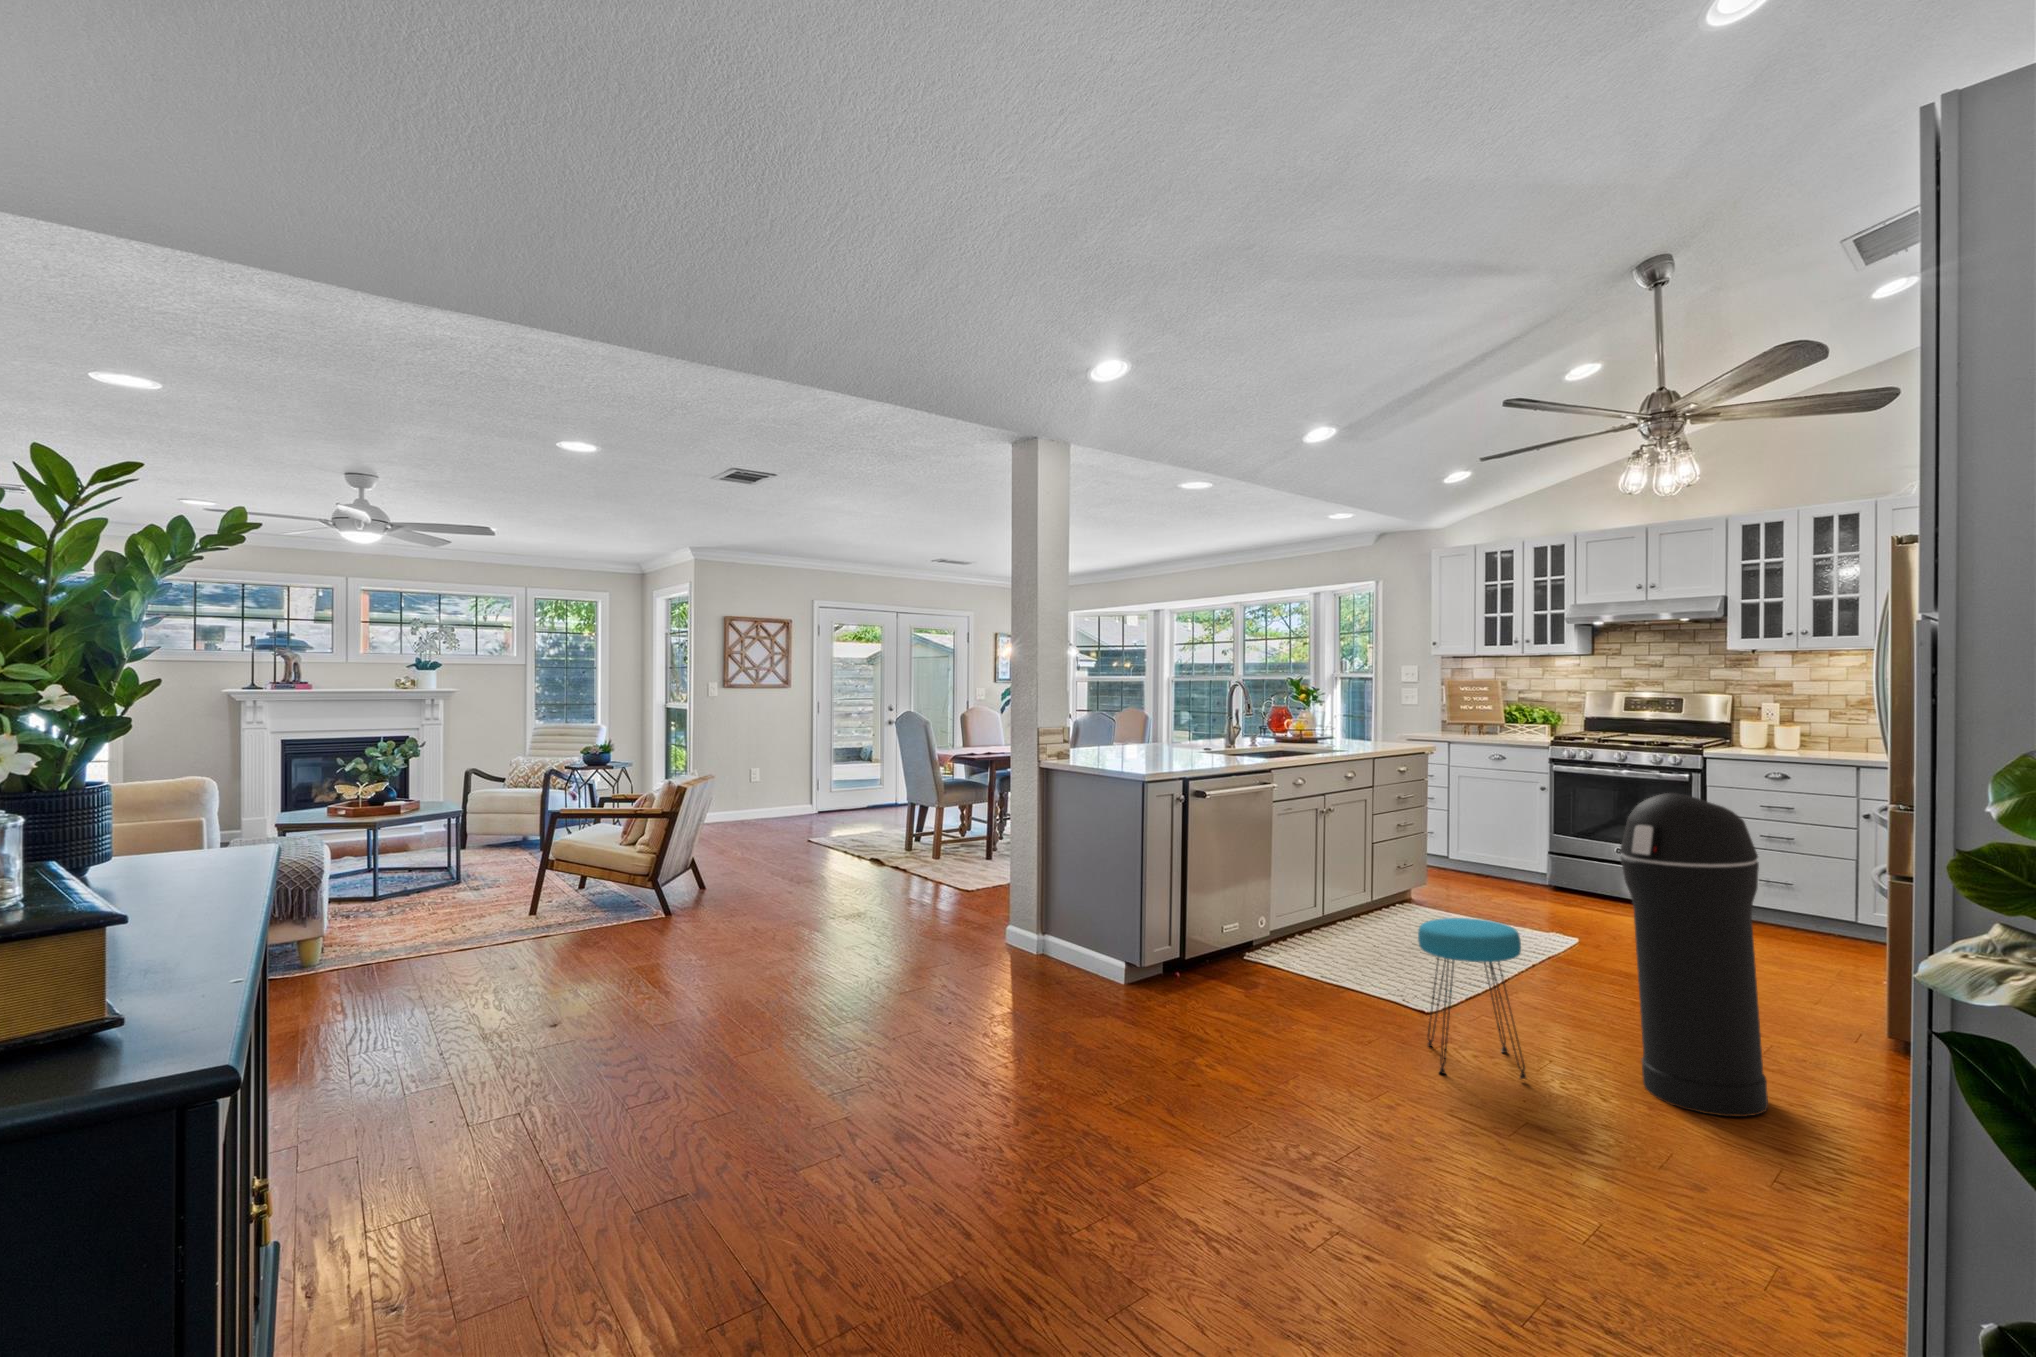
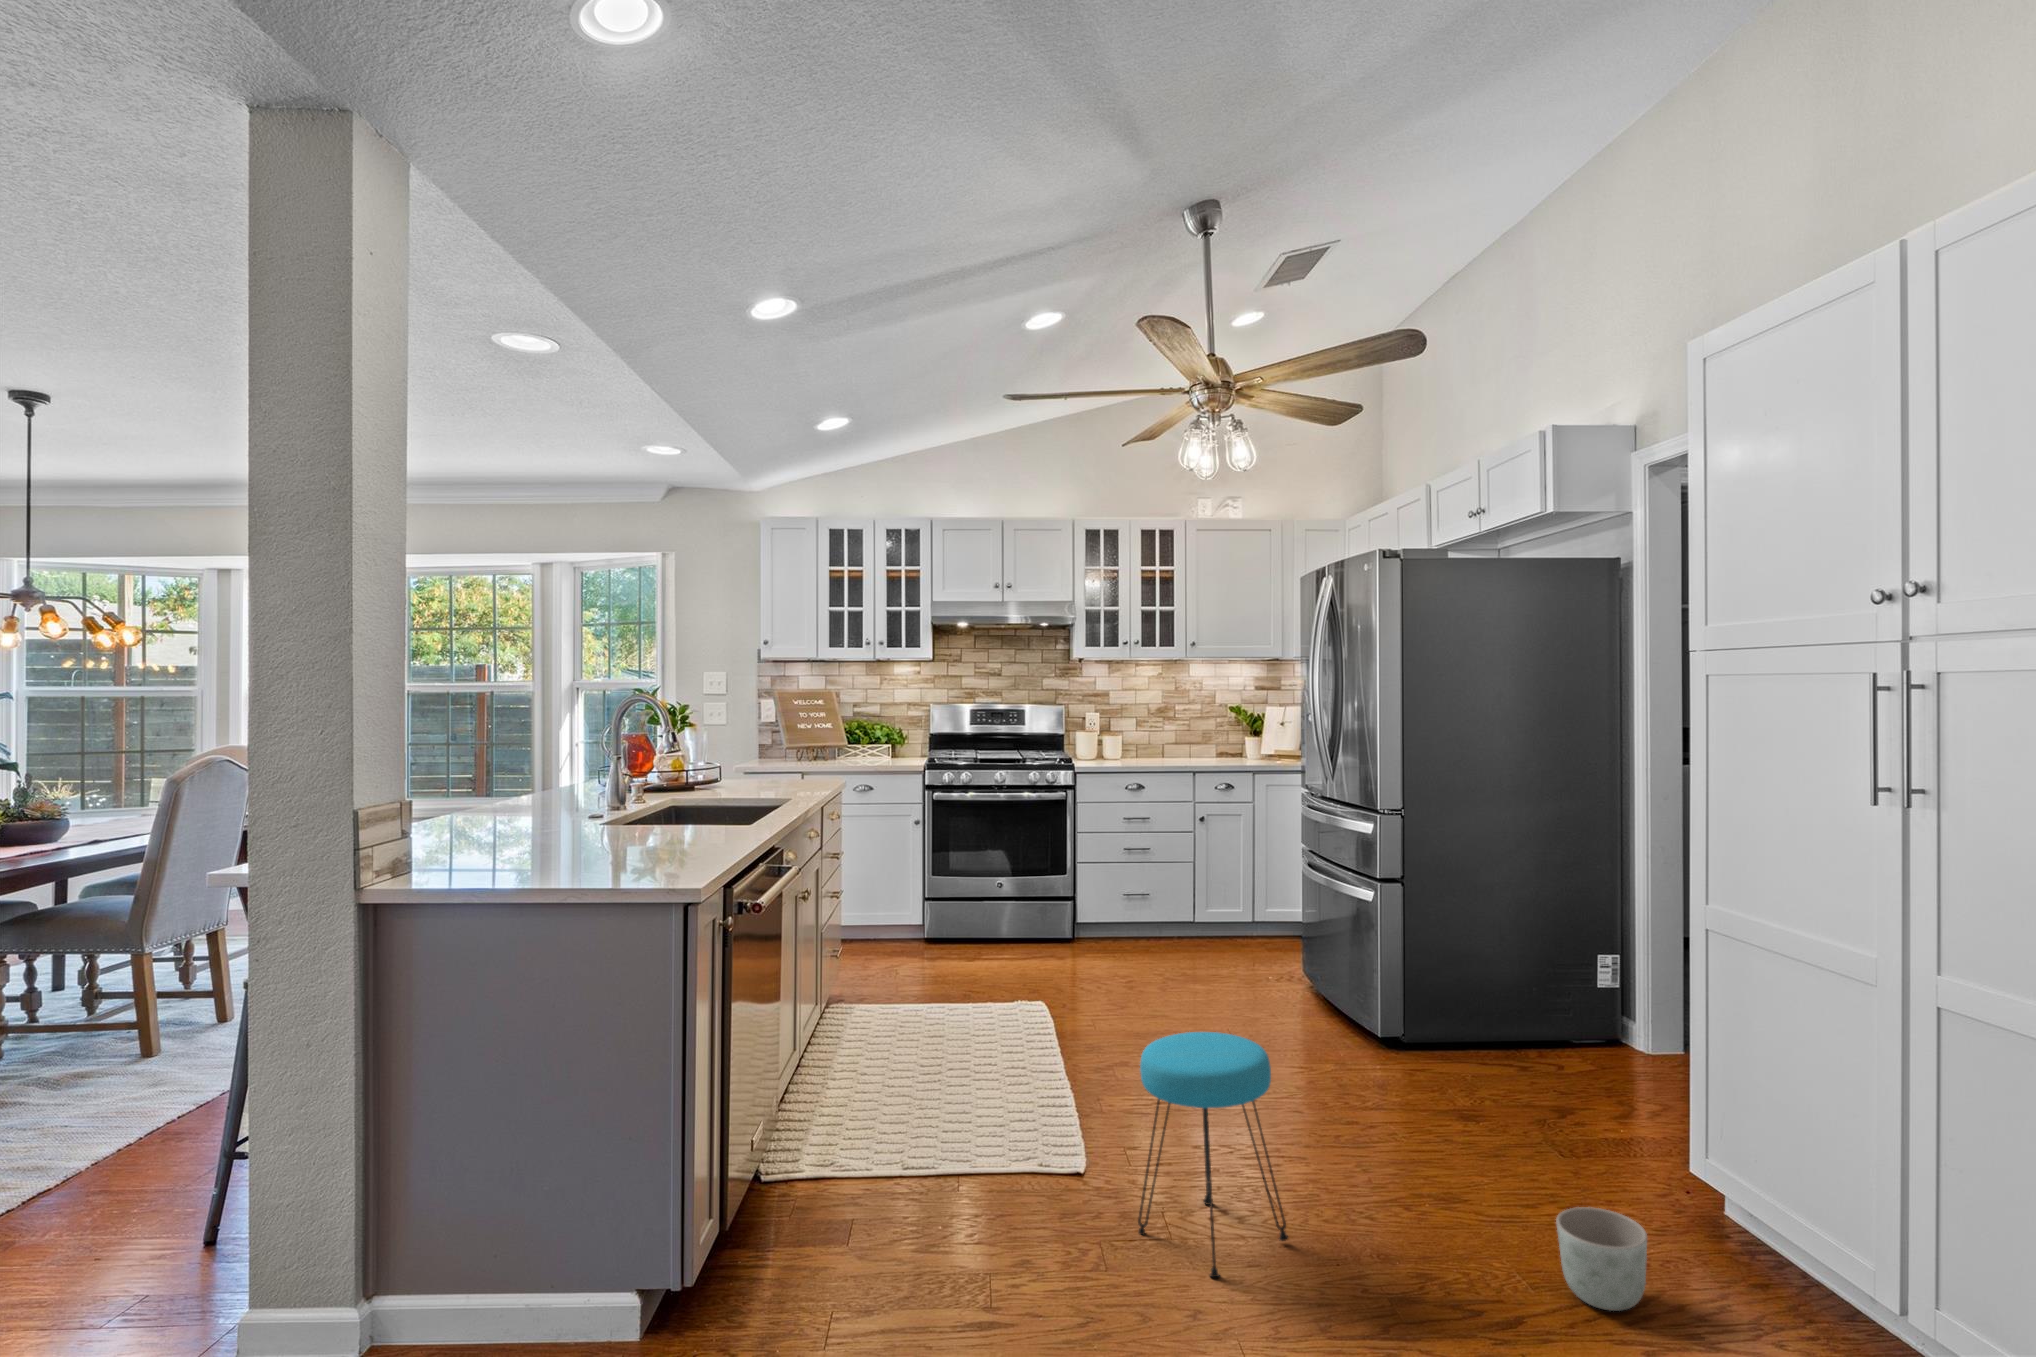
trash can: present [1620,793,1768,1117] -> none [1313,836,1455,1206]
planter: none [1707,1116,1796,1204] -> present [1556,1207,1647,1311]

